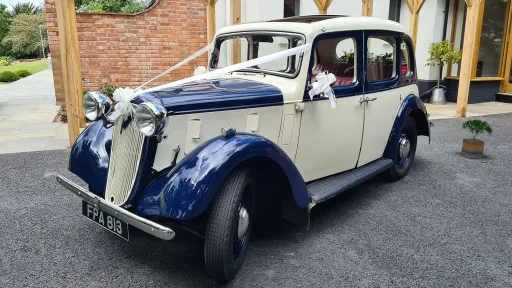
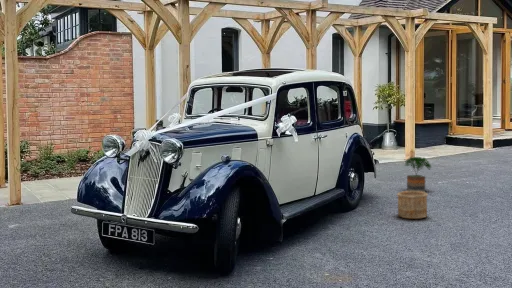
wooden bucket: none [455,164,496,200] -> present [397,191,428,219]

